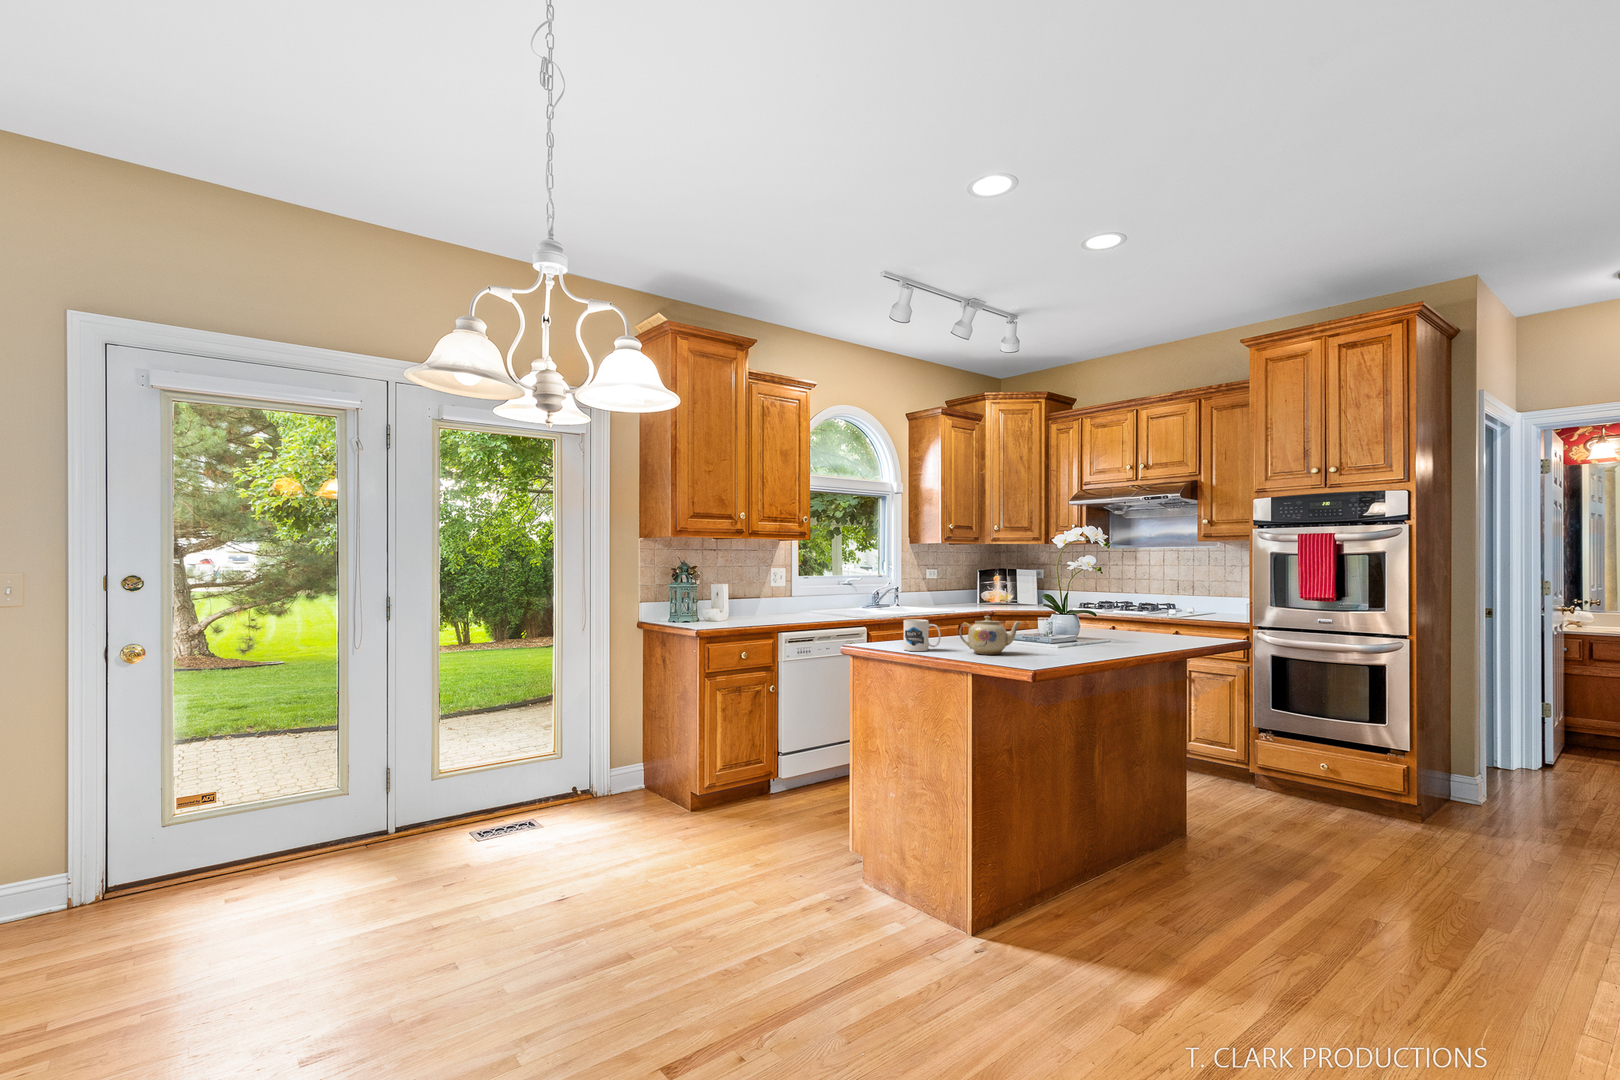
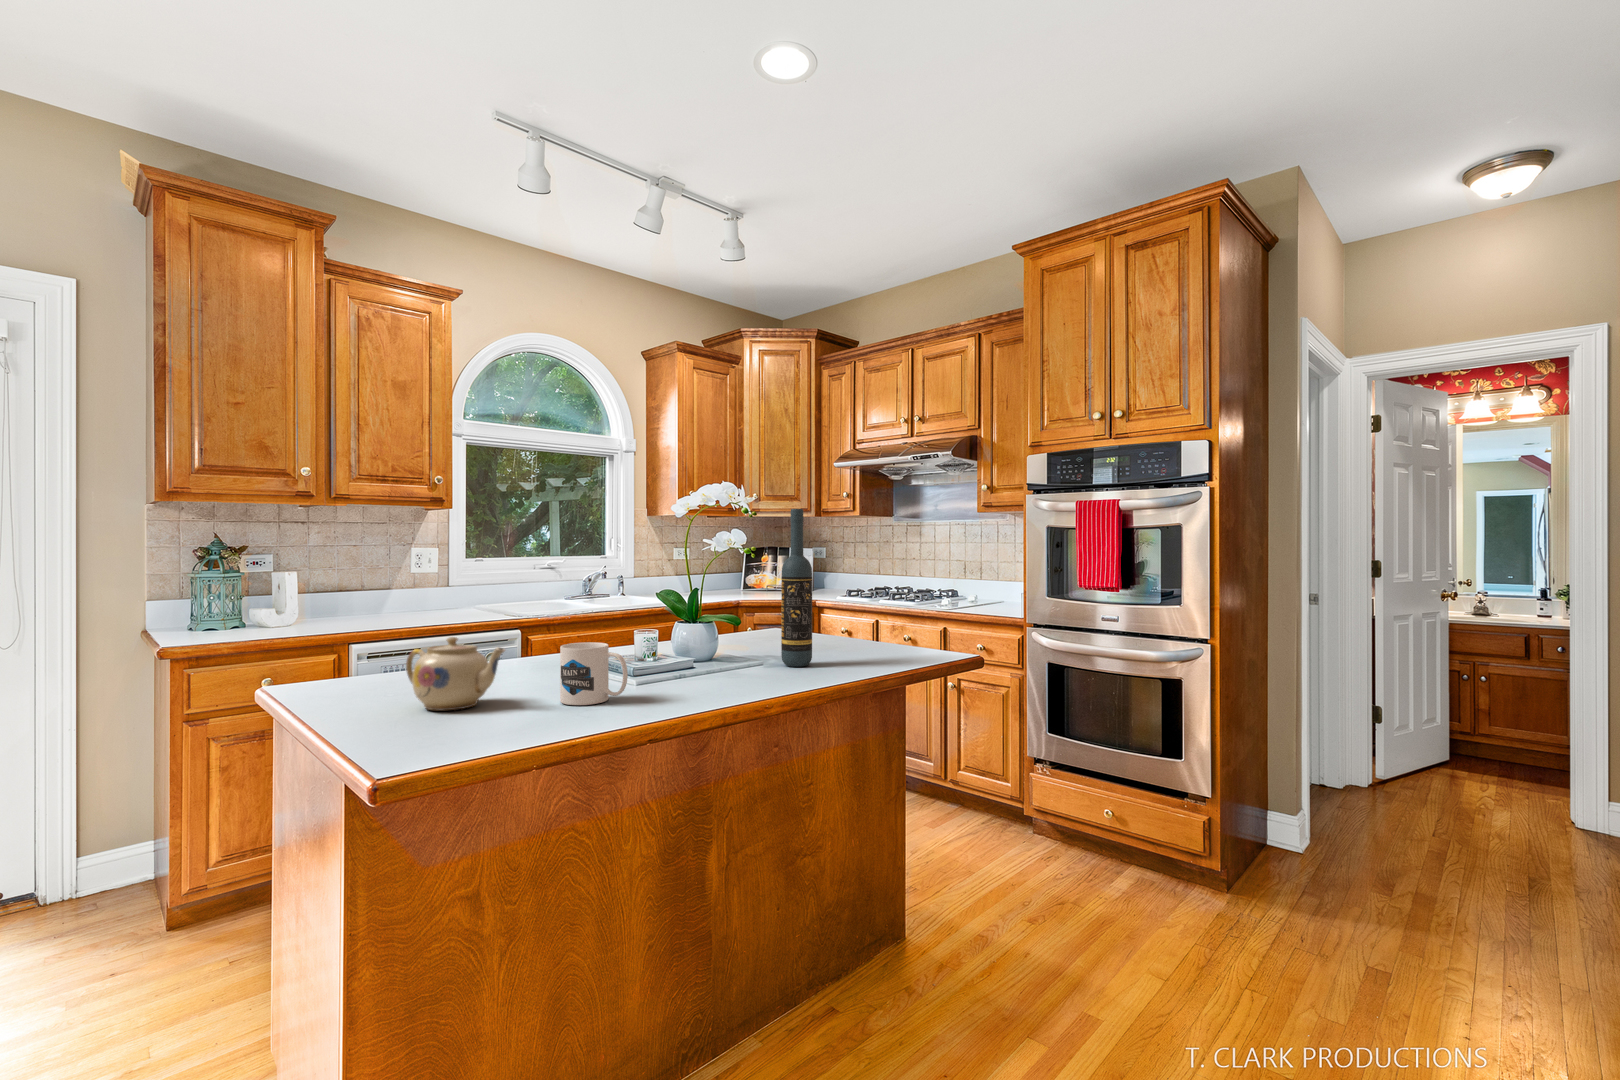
wine bottle: none [1131,544,1152,642] -> present [781,509,812,667]
mug: present [903,619,941,651] -> present [560,642,628,705]

